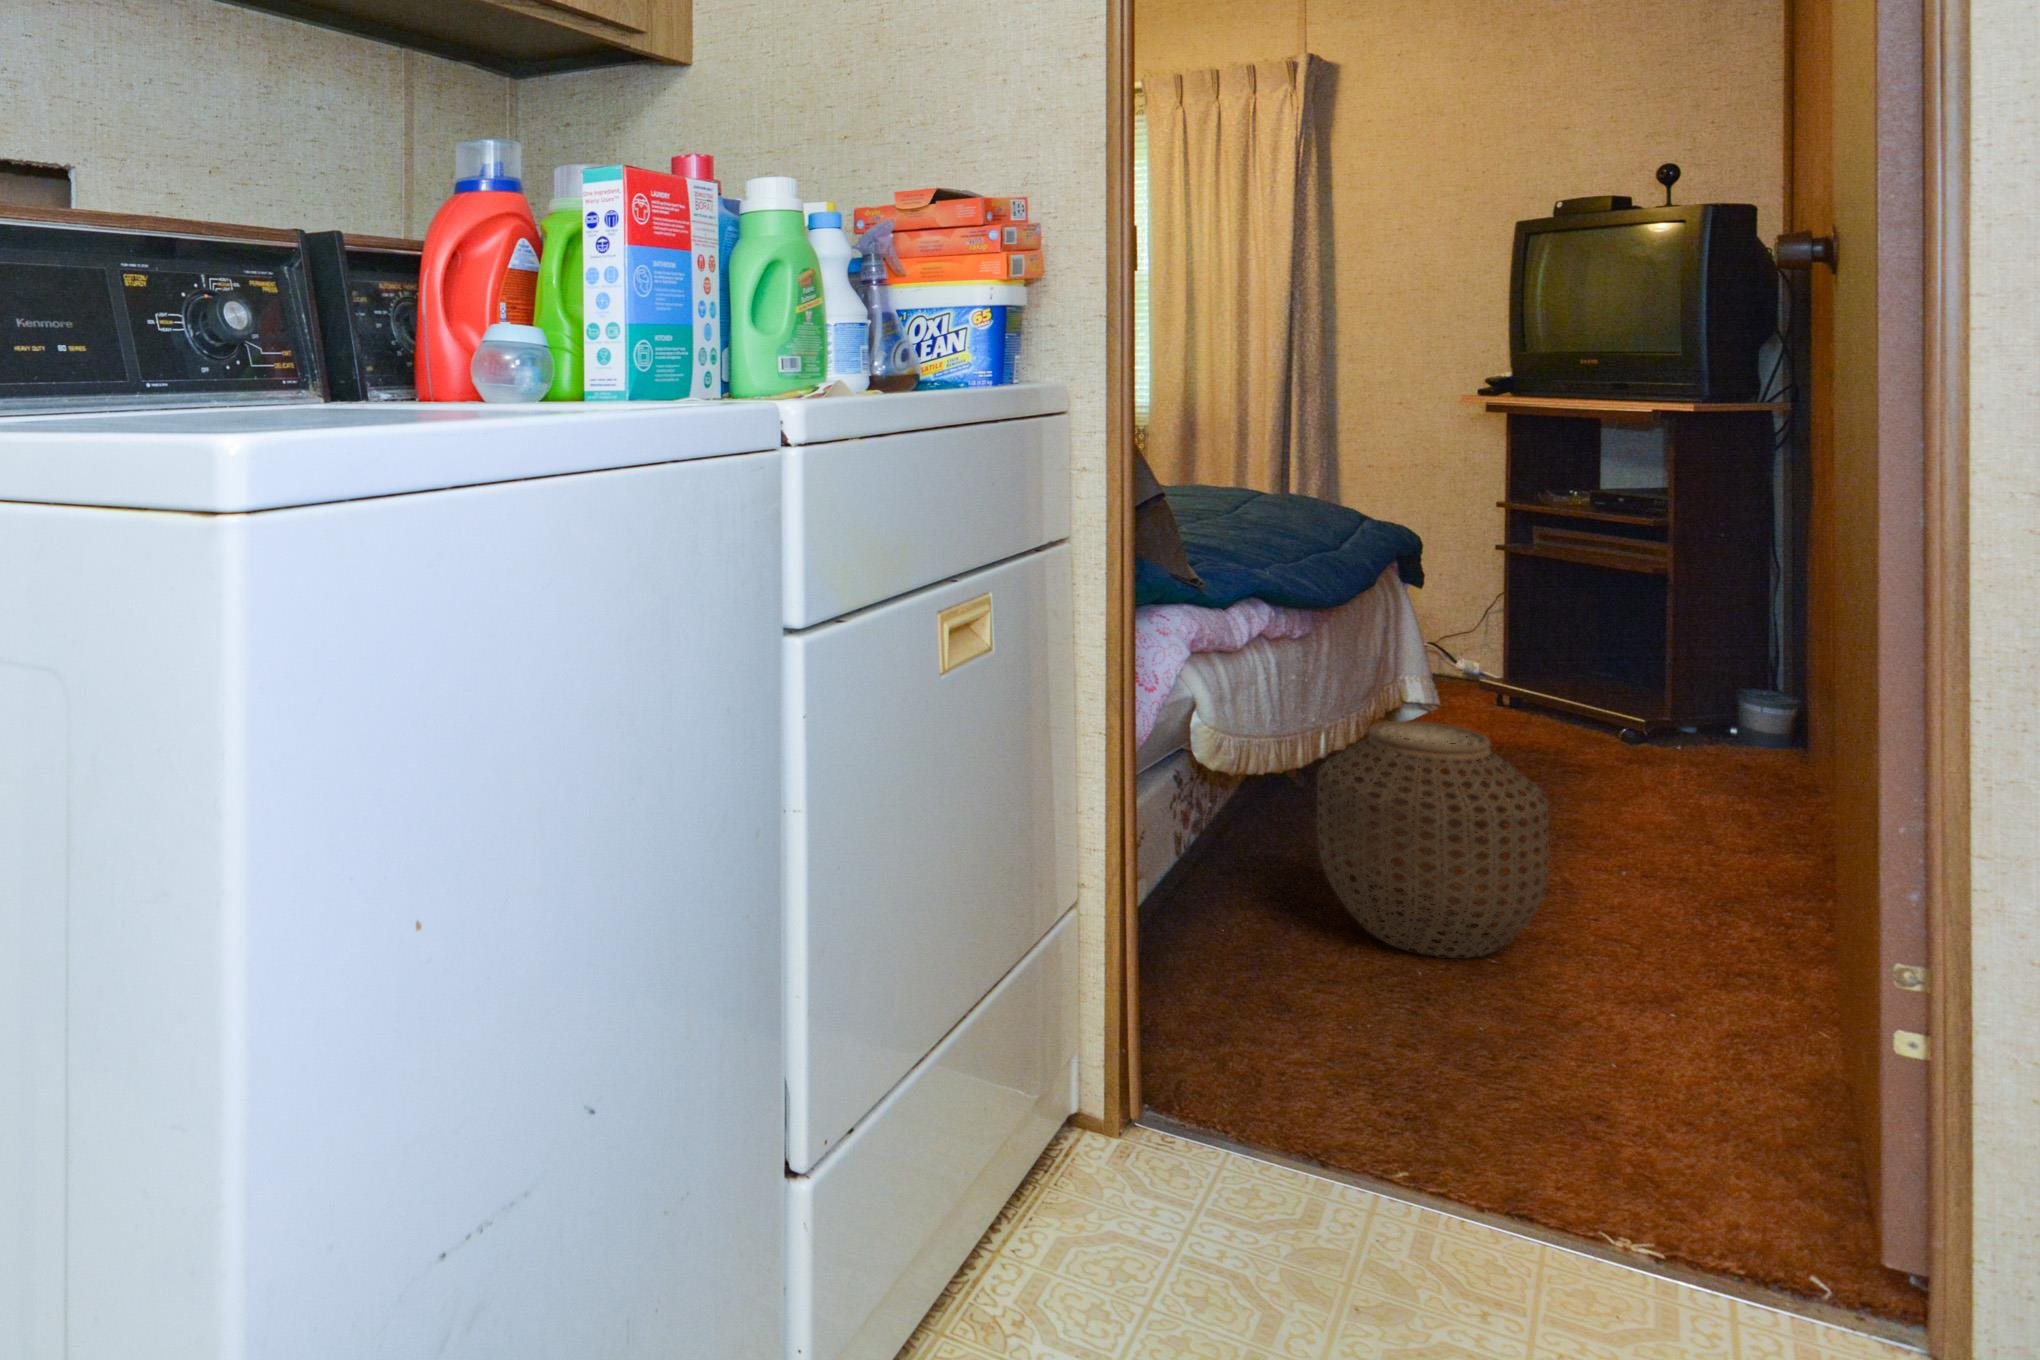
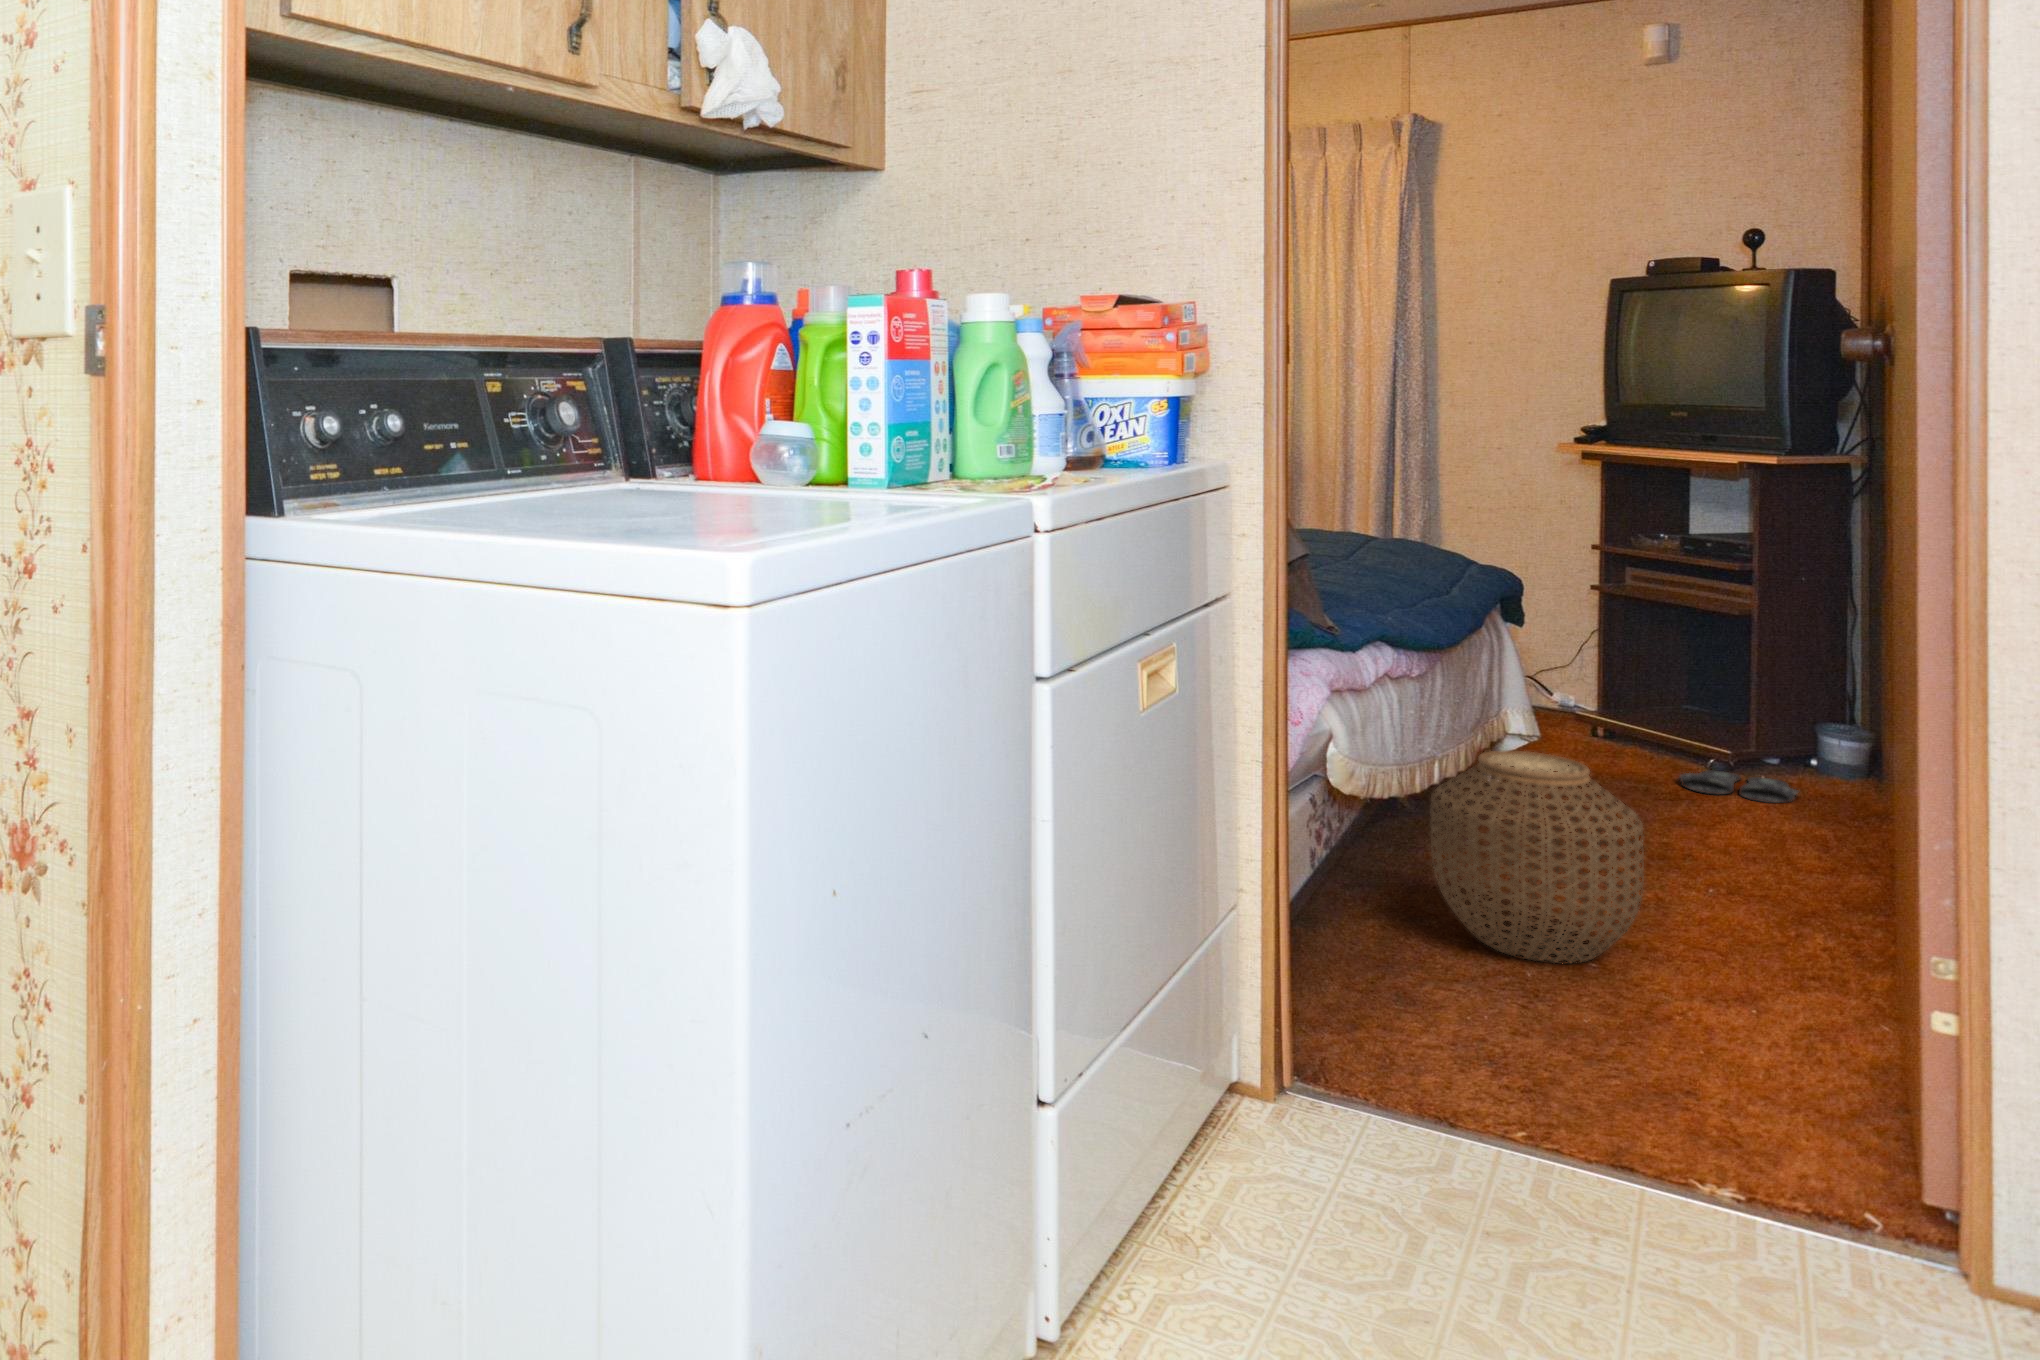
slippers: none [1588,738,1714,773] -> present [1680,770,1798,803]

